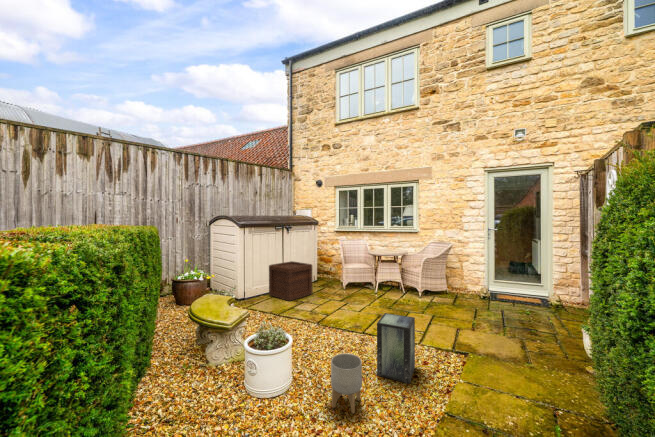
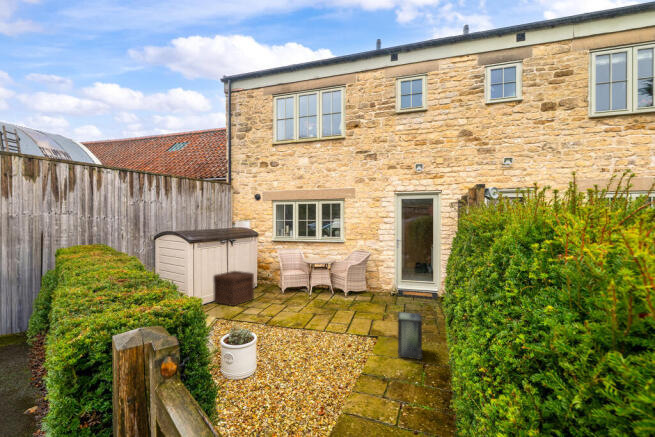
storage box: present [377,313,415,384] -> present [398,312,422,360]
planter: present [331,353,362,413] -> none [271,335,291,371]

